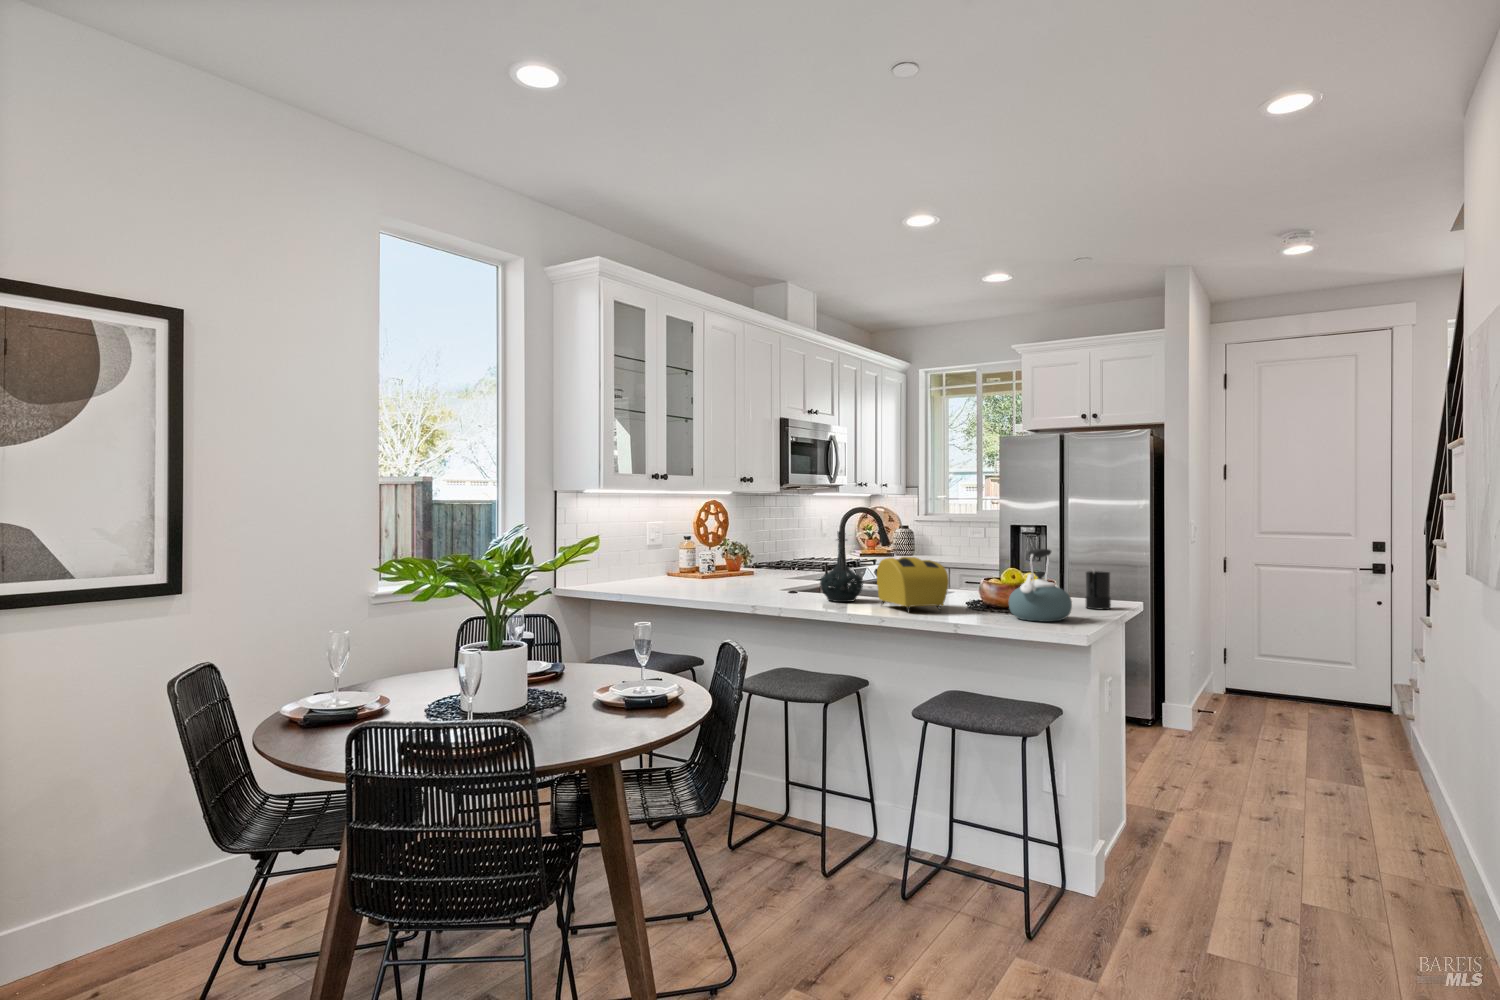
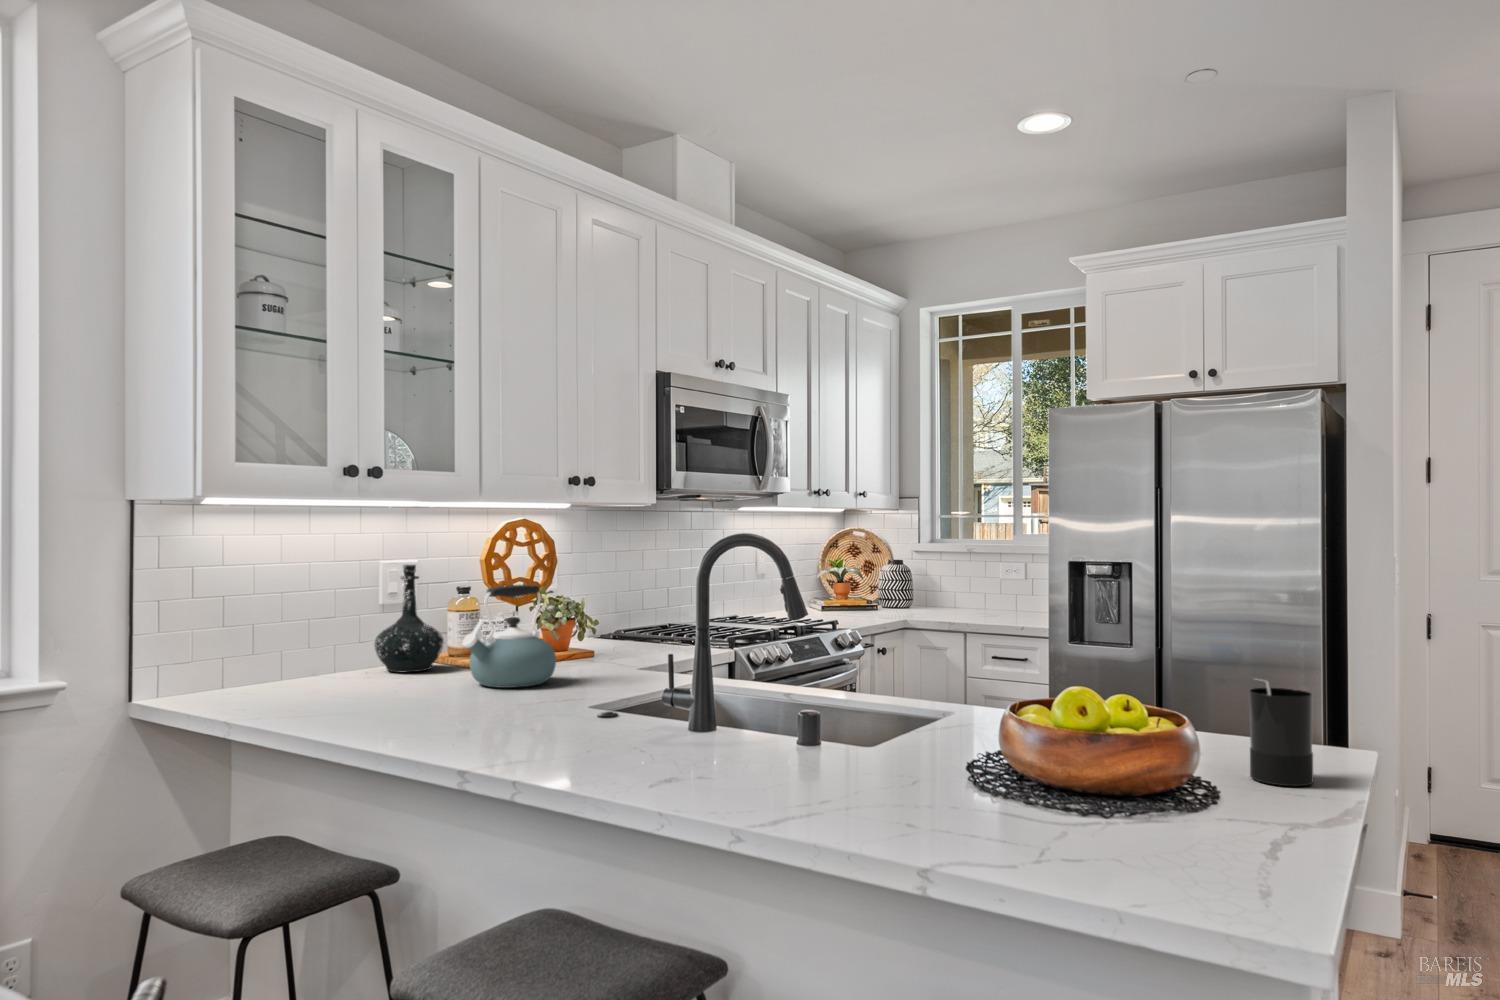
bottle: present [820,531,863,602] -> present [375,565,443,673]
kettle: present [1009,549,1072,622] -> present [462,585,556,688]
toaster: present [877,557,949,612] -> none [745,656,909,811]

